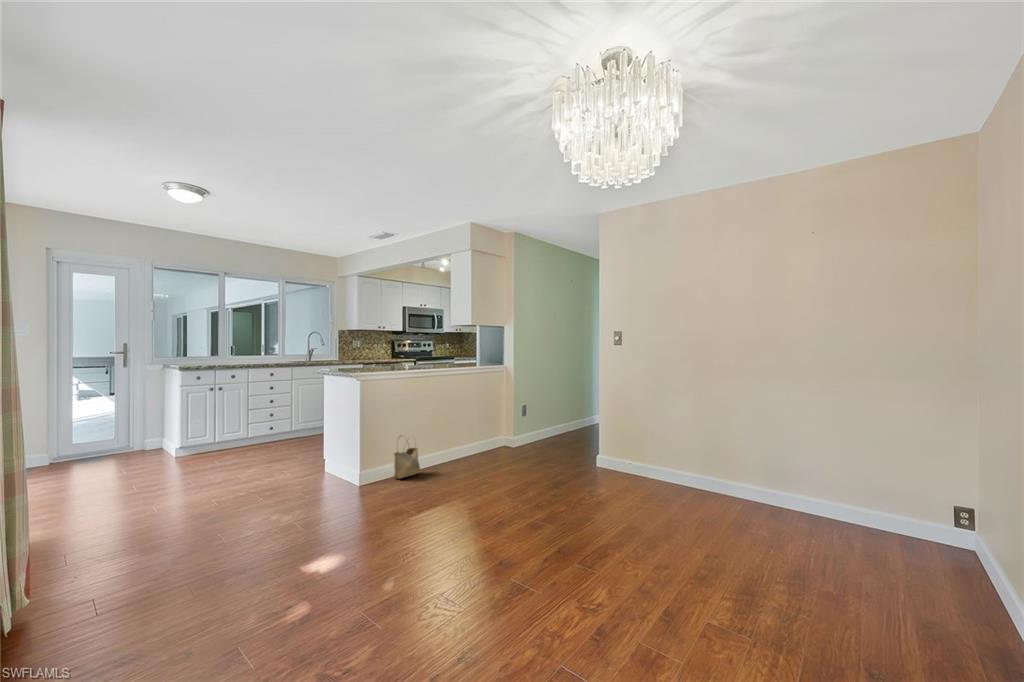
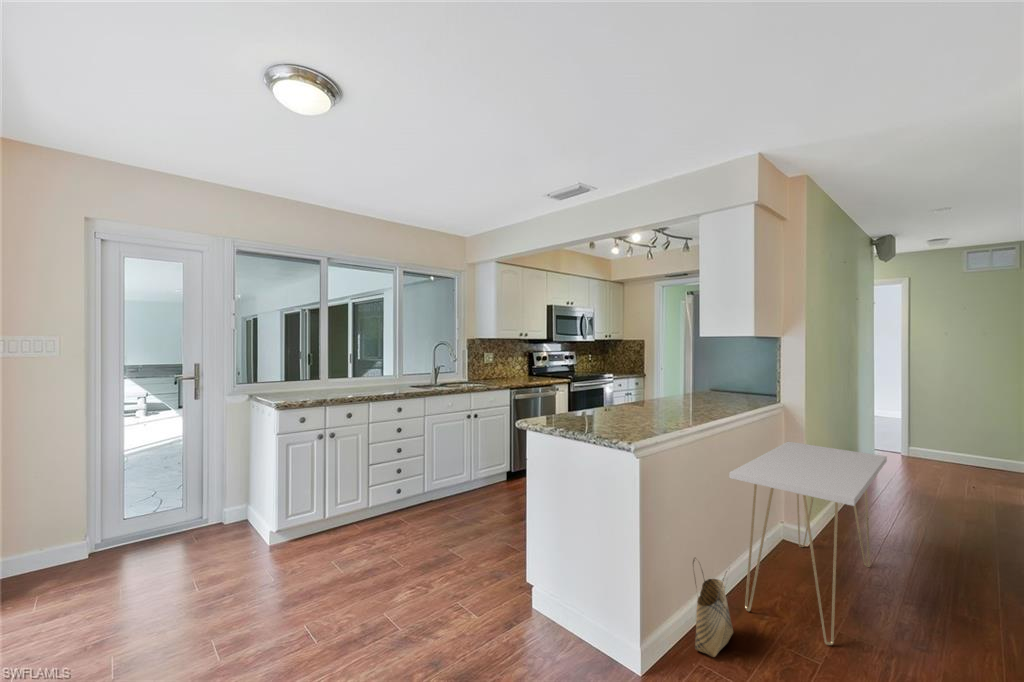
console table: none [434,387,540,475] -> present [729,442,887,645]

